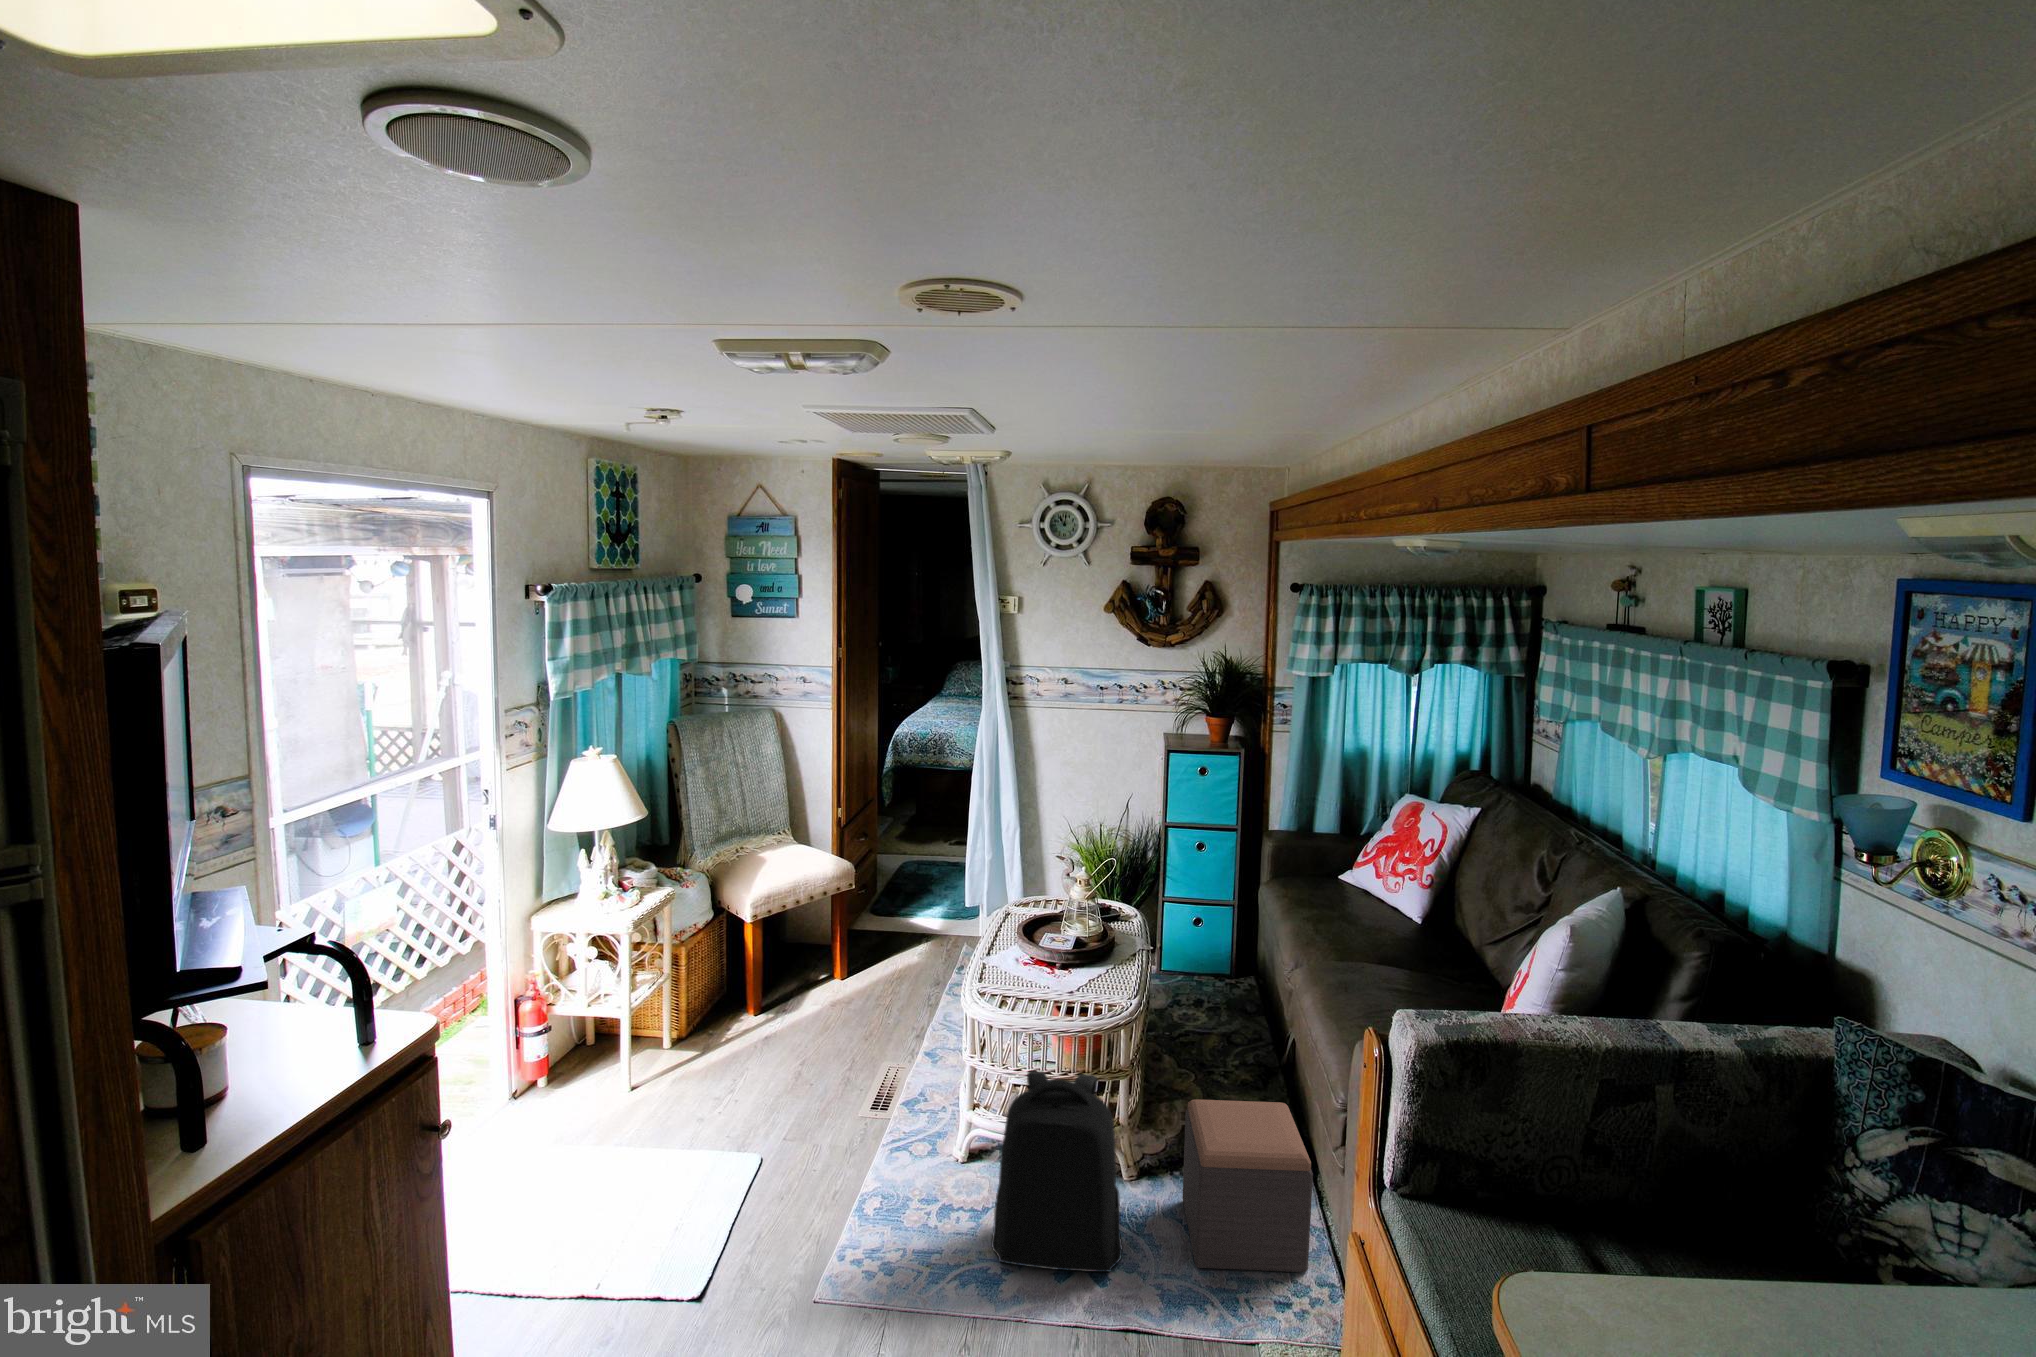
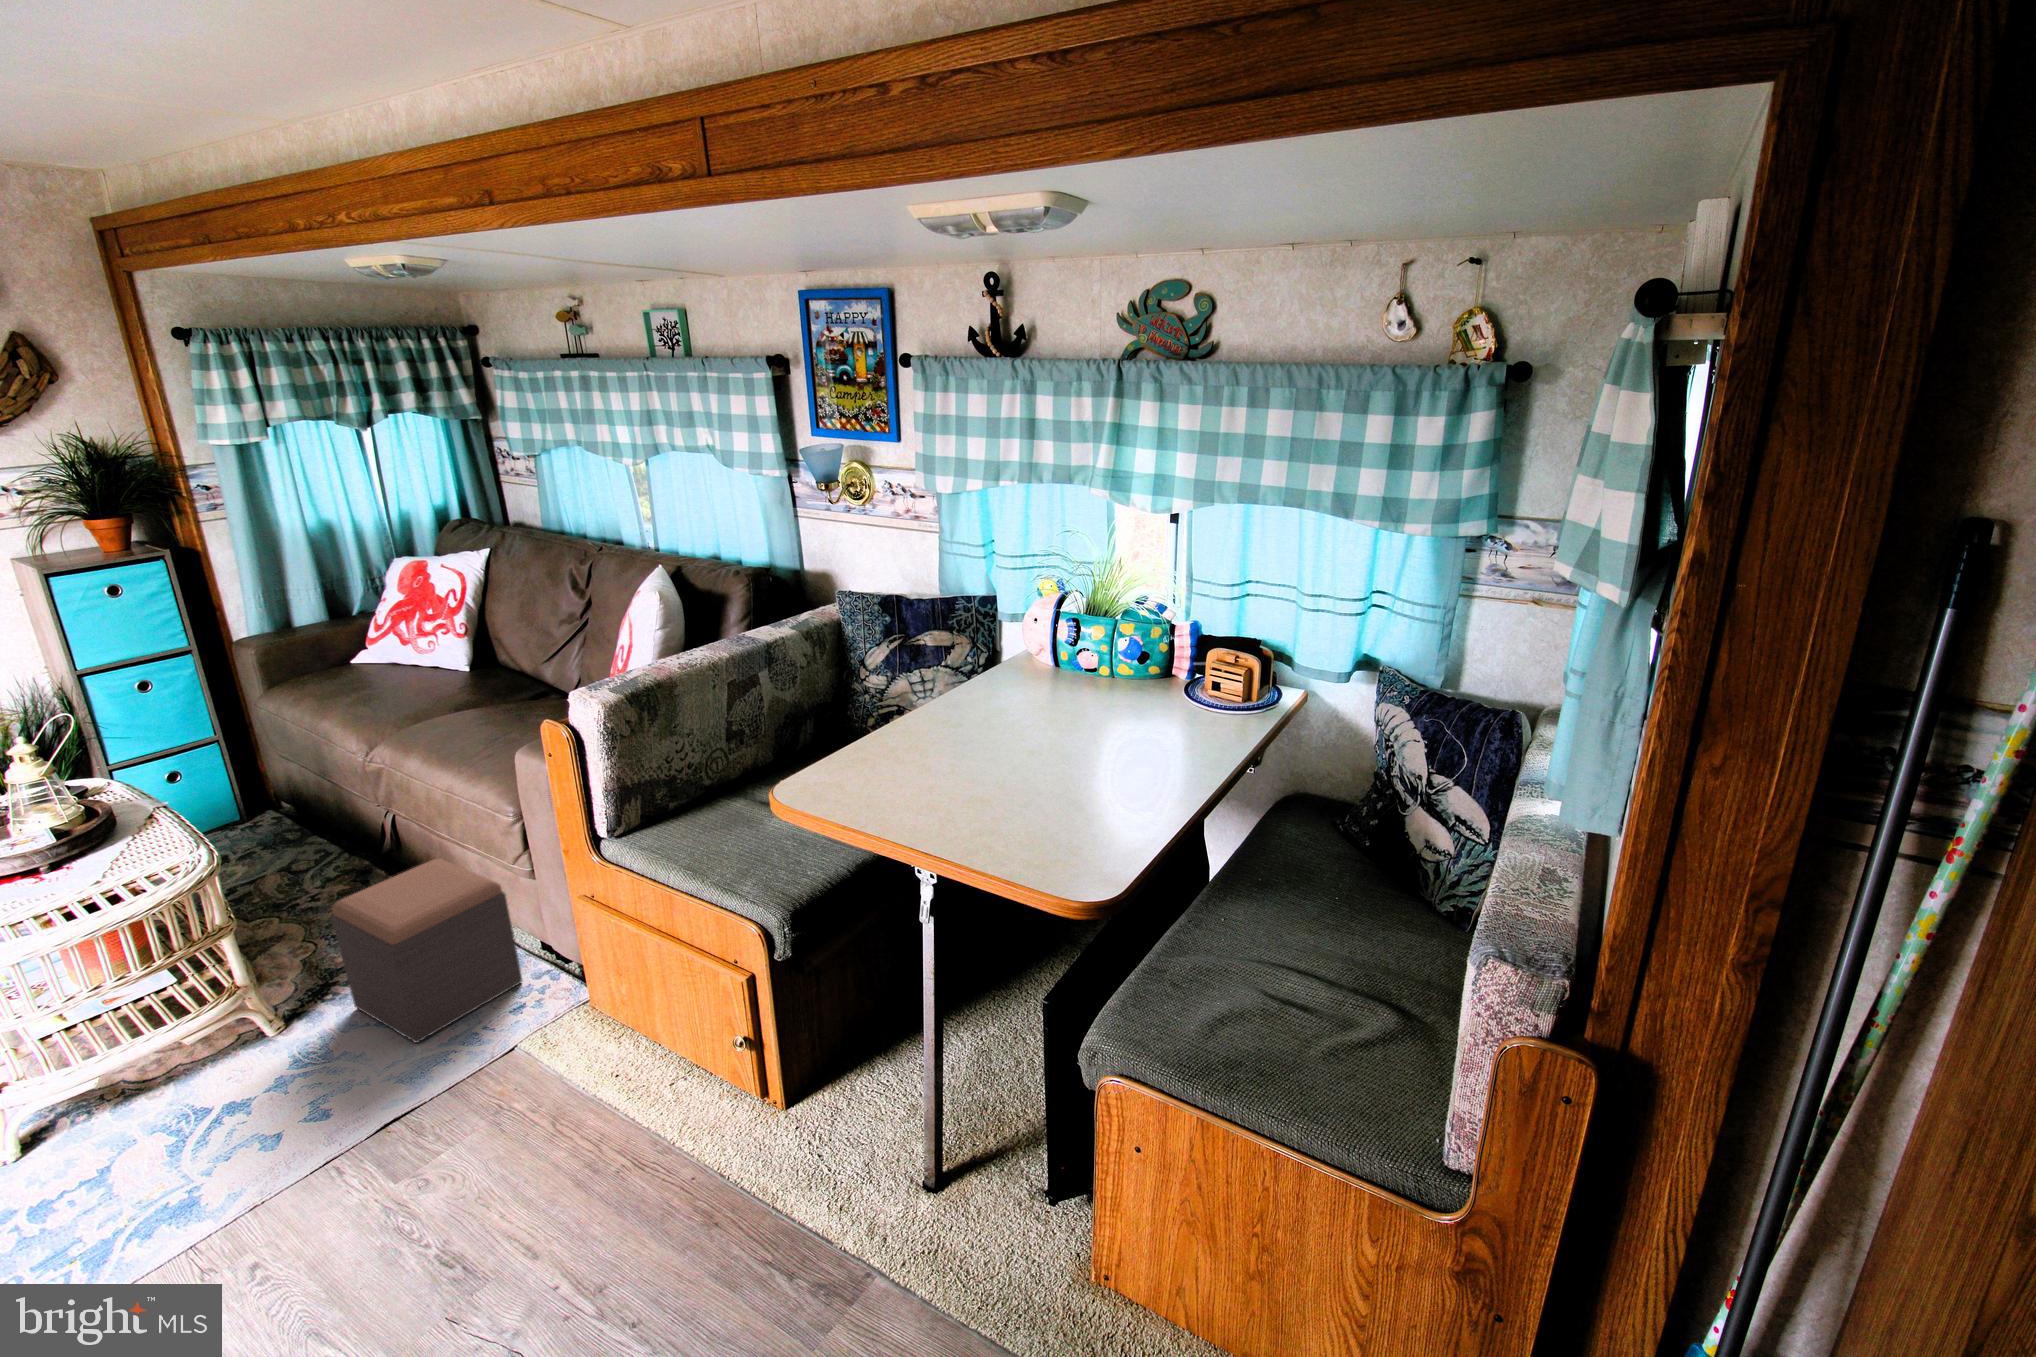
backpack: present [991,1071,1122,1272] -> none [91,929,327,1195]

